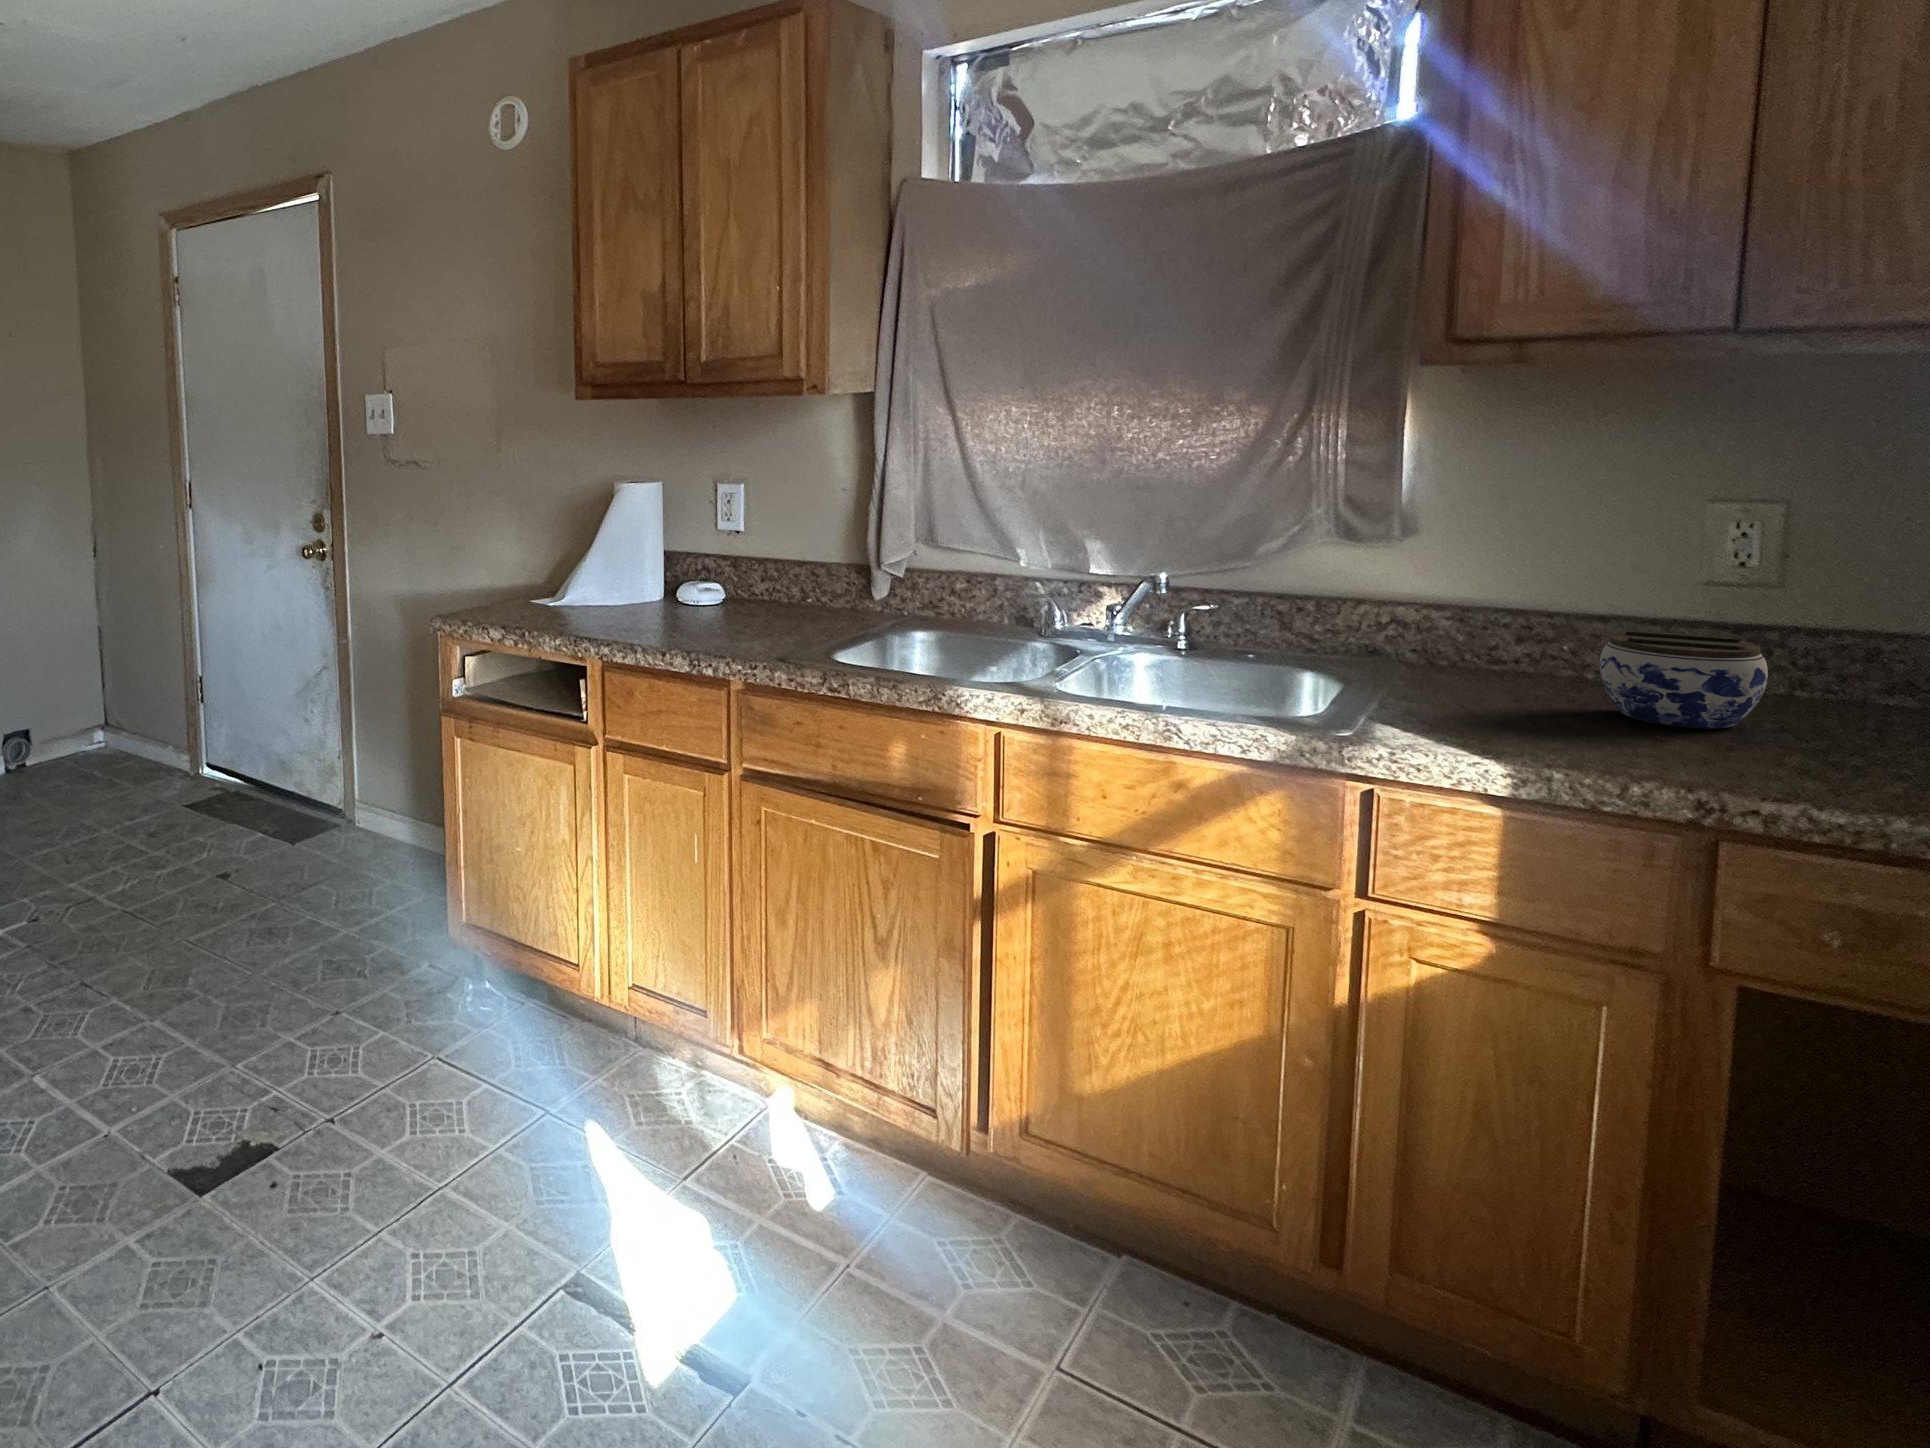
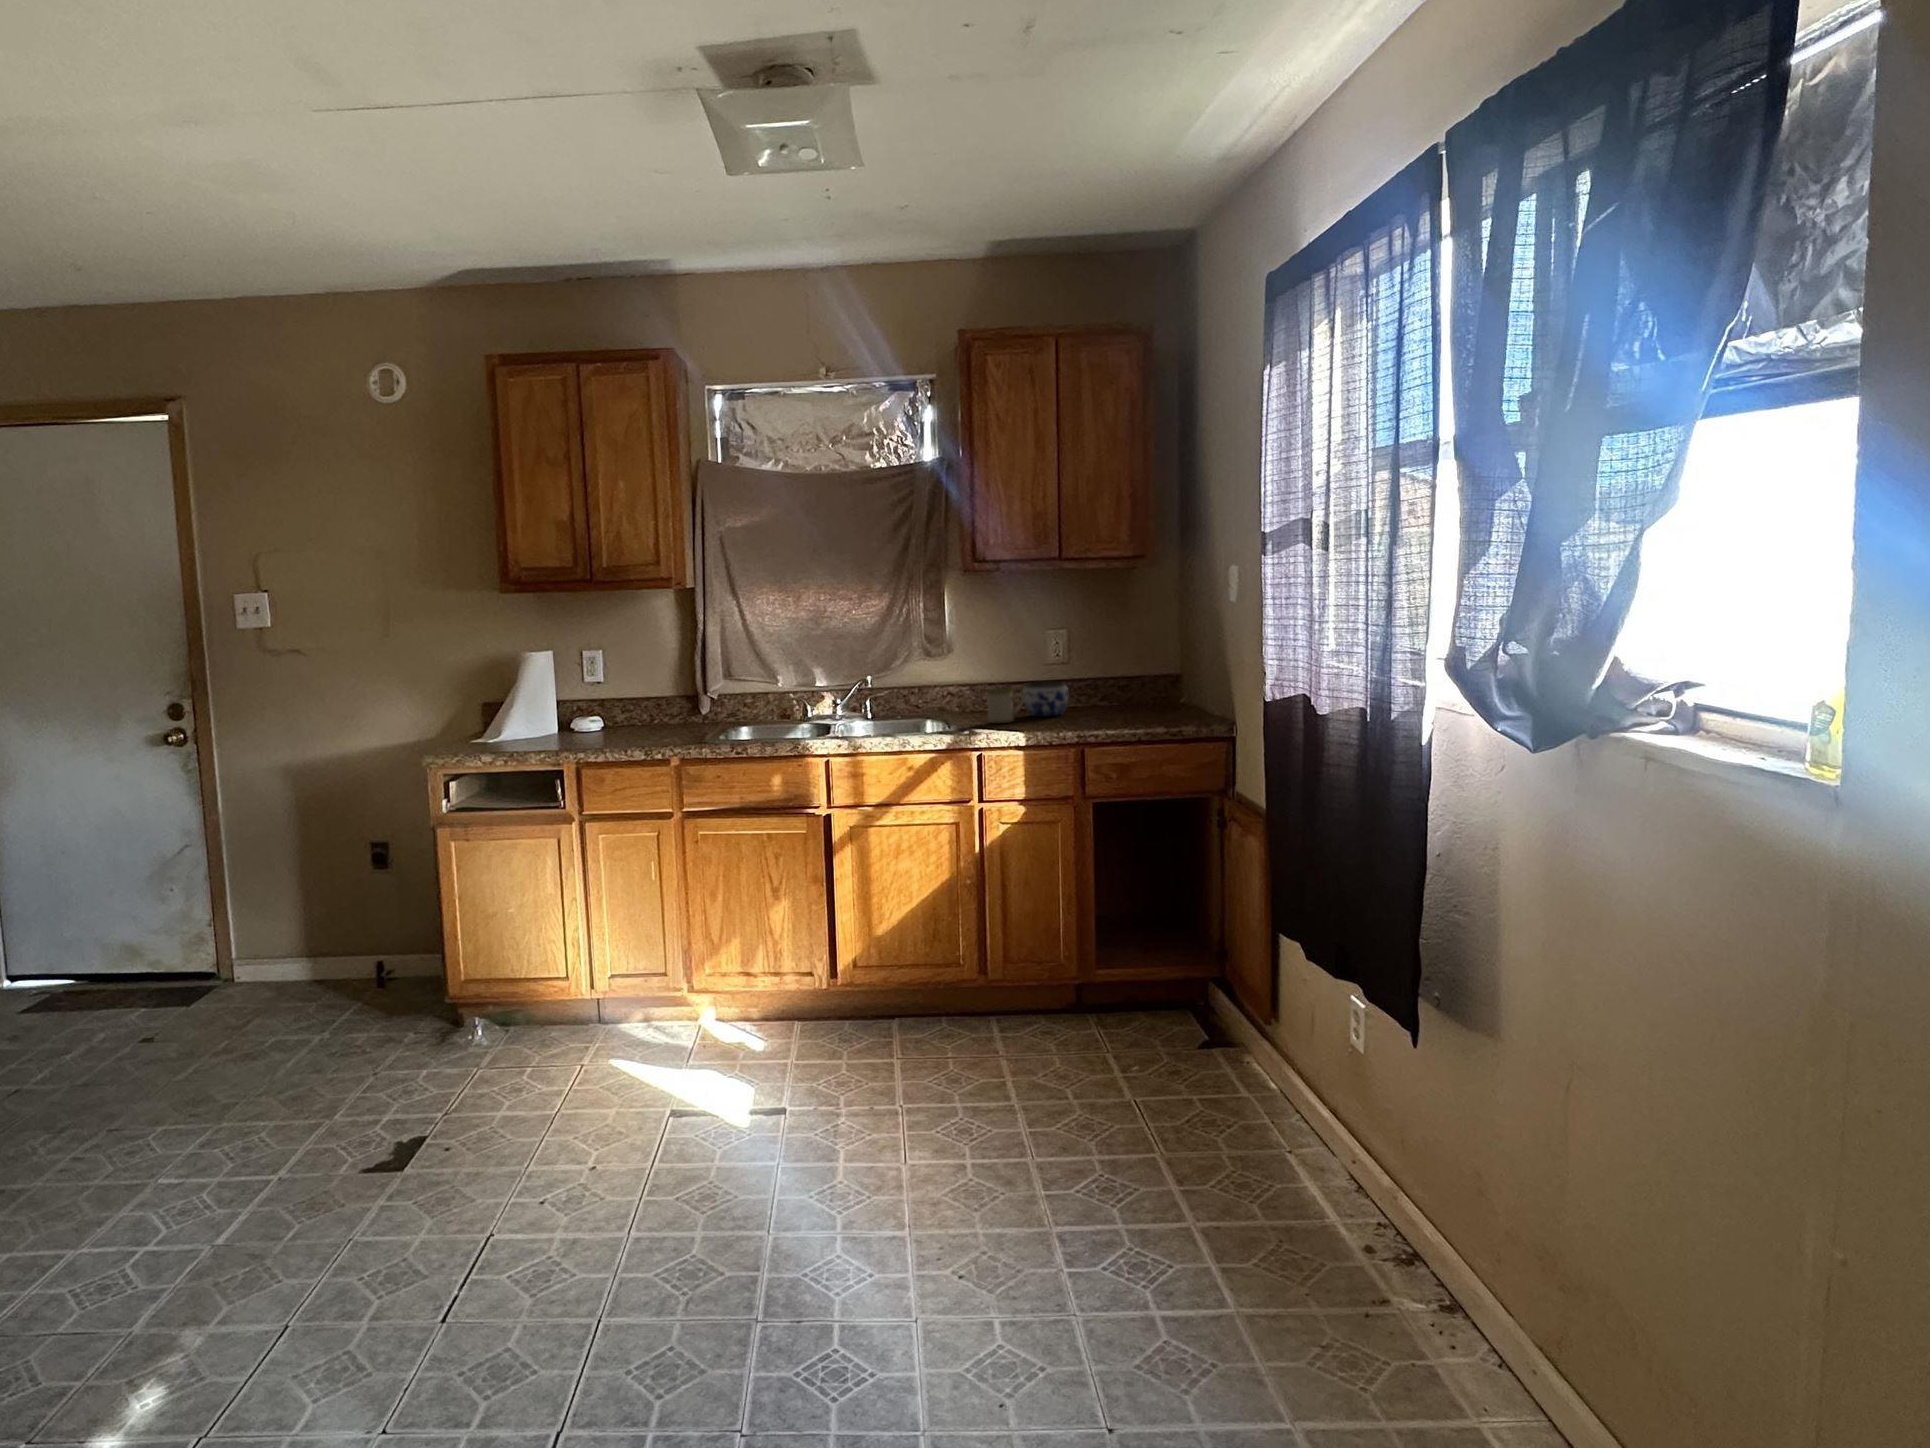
mug: none [1452,640,1577,731] -> present [987,688,1024,723]

